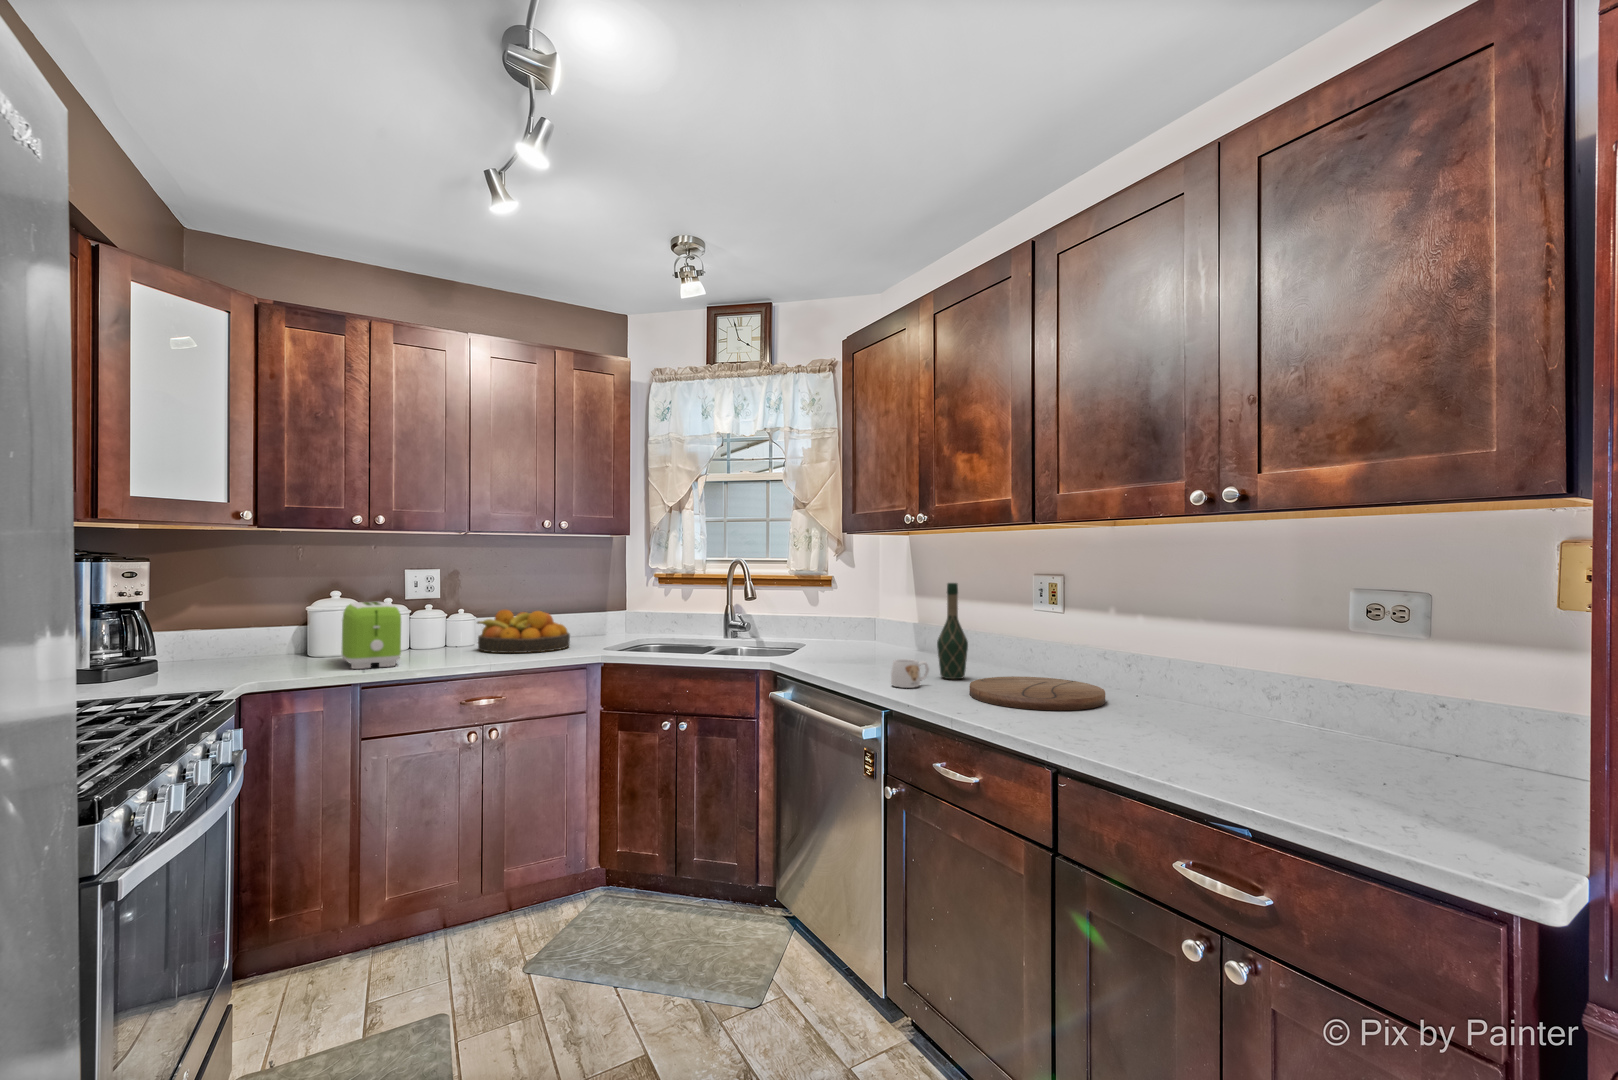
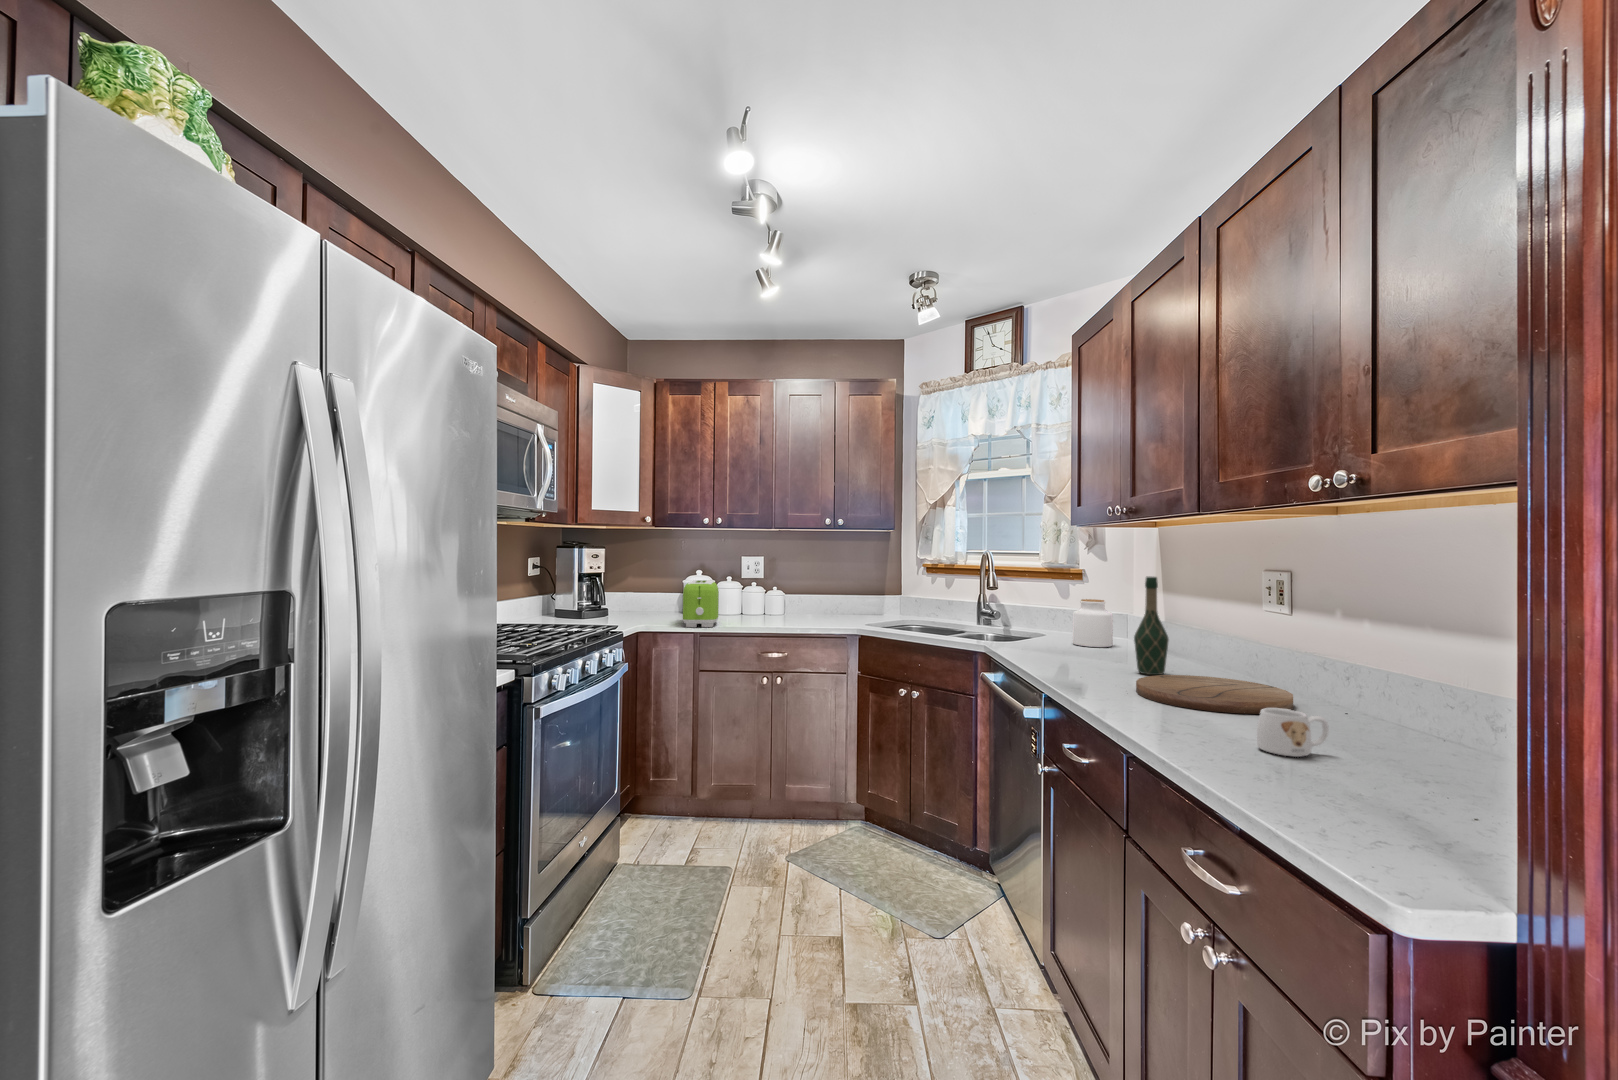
jar: none [839,607,876,655] -> present [1073,599,1113,647]
fruit bowl: present [477,610,570,653] -> none [776,590,846,625]
mug: present [891,659,929,688] -> present [1257,708,1329,757]

